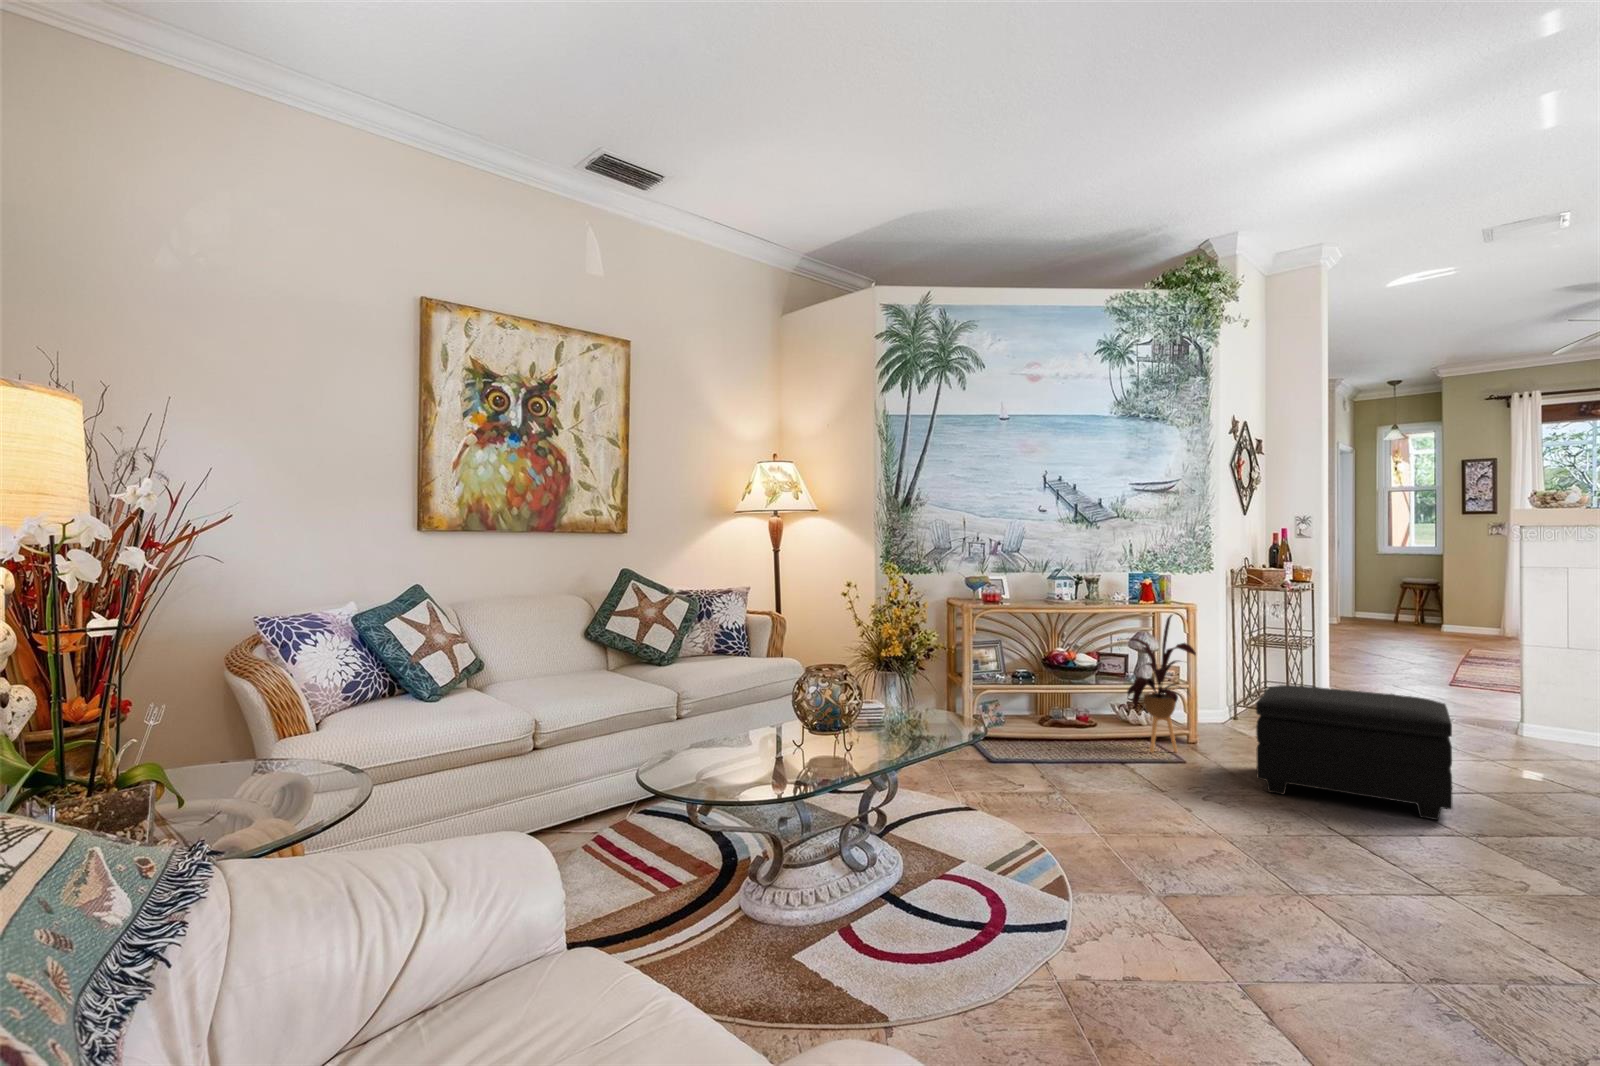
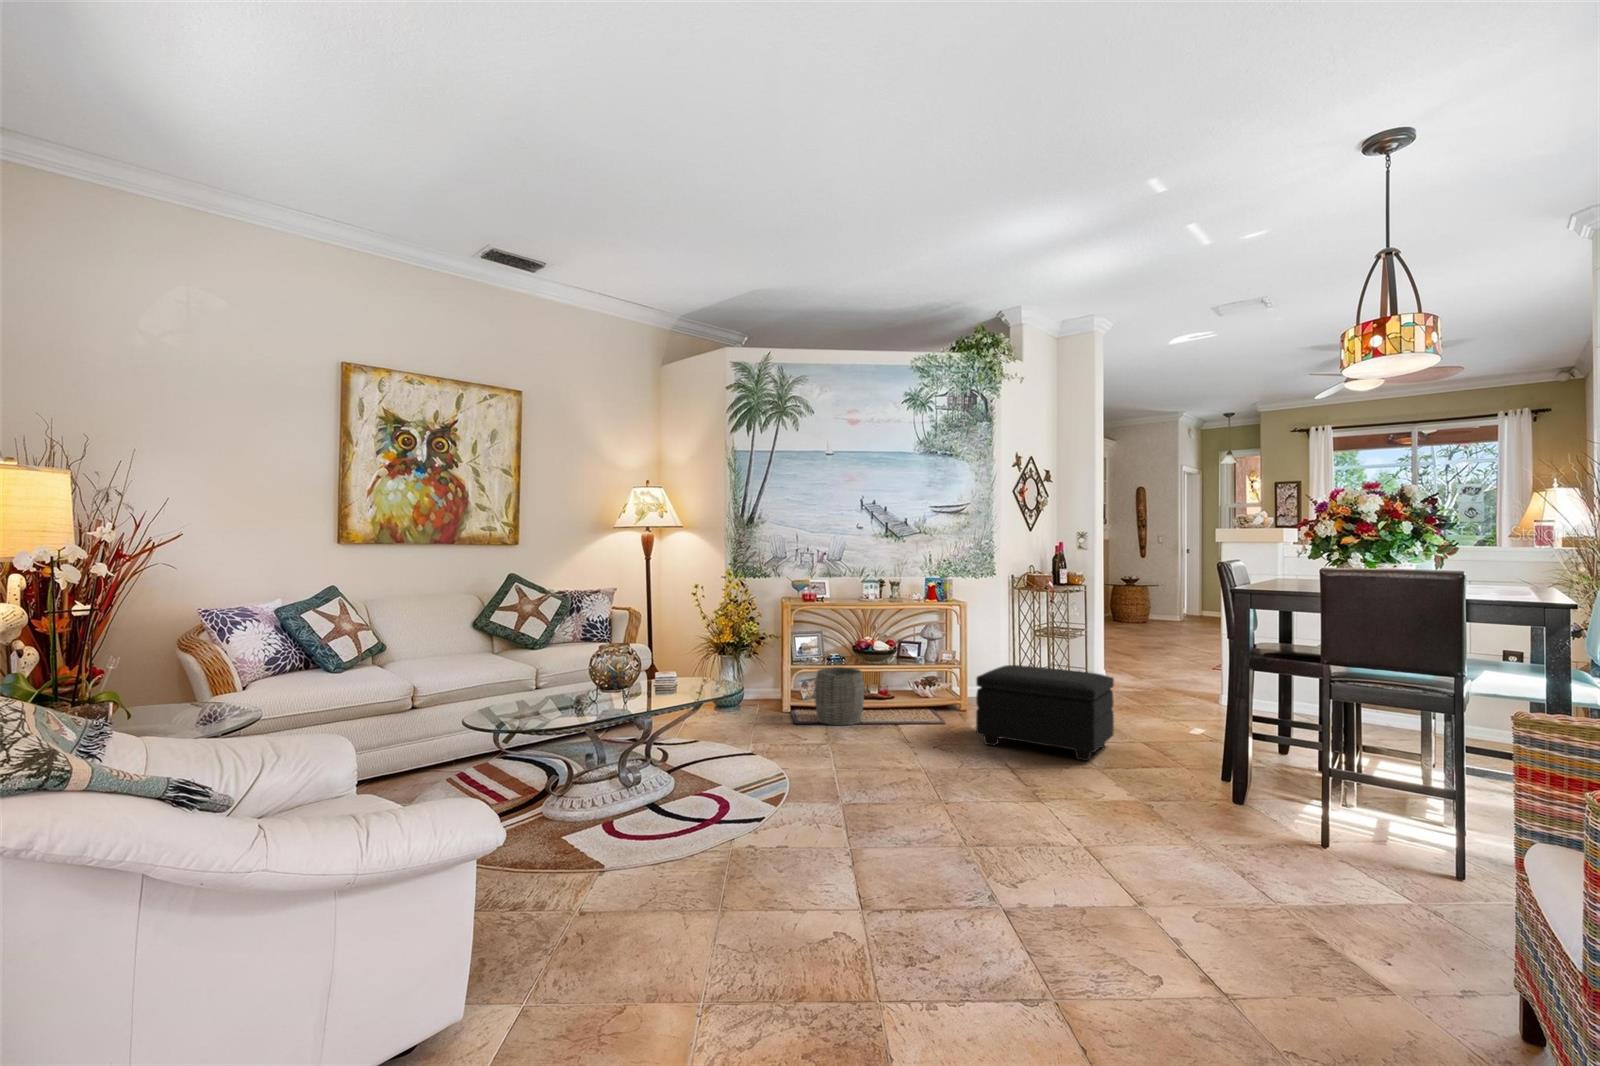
house plant: present [1127,615,1196,752] -> none [902,610,955,719]
woven basket: none [1010,686,1076,763] -> present [815,667,864,725]

